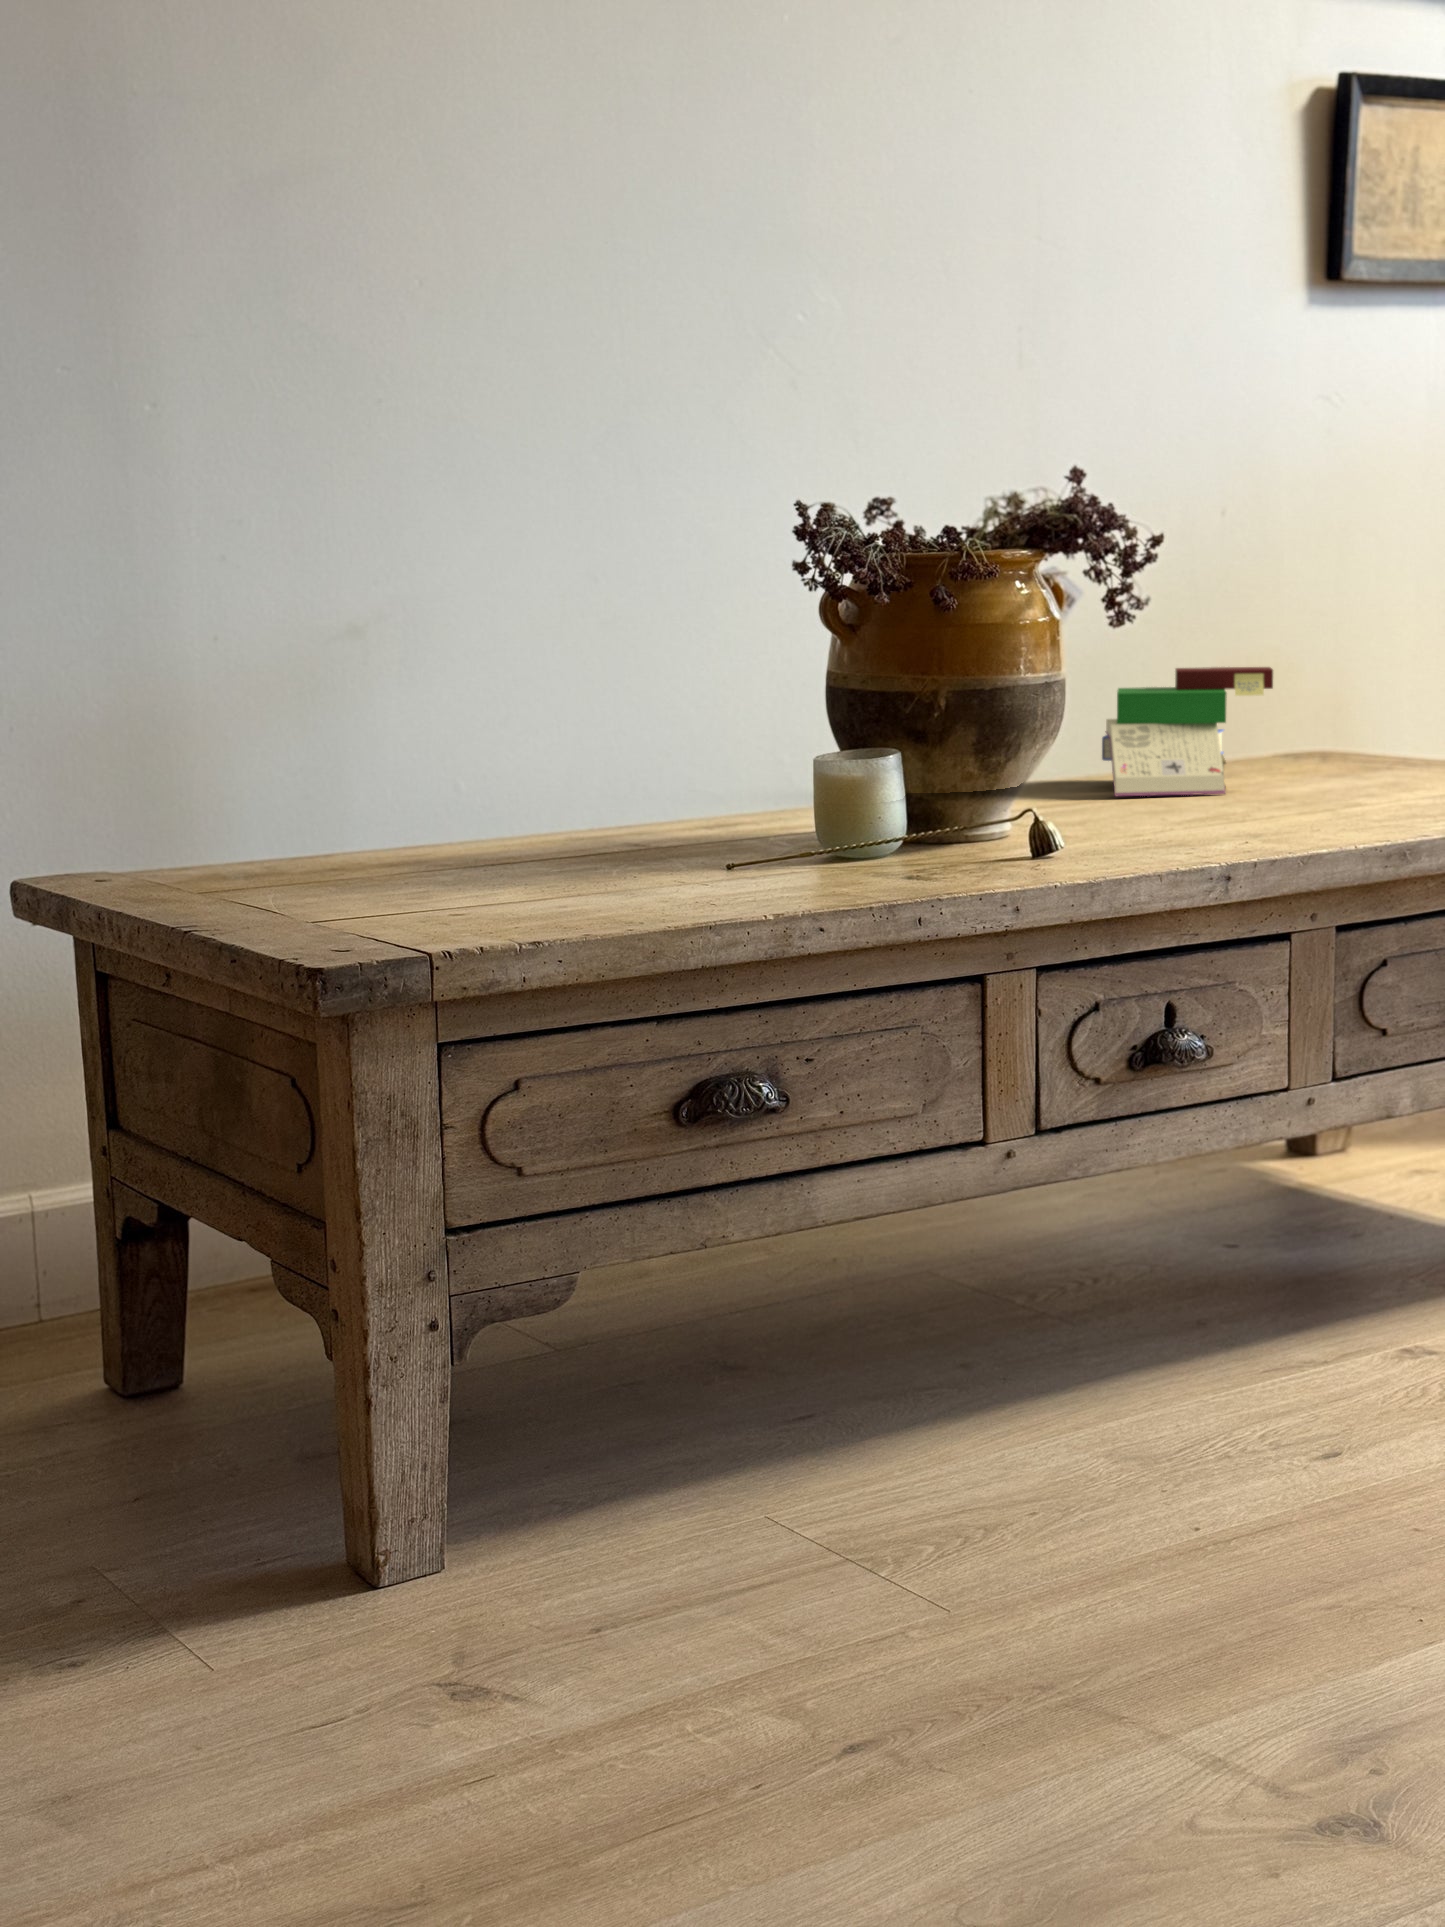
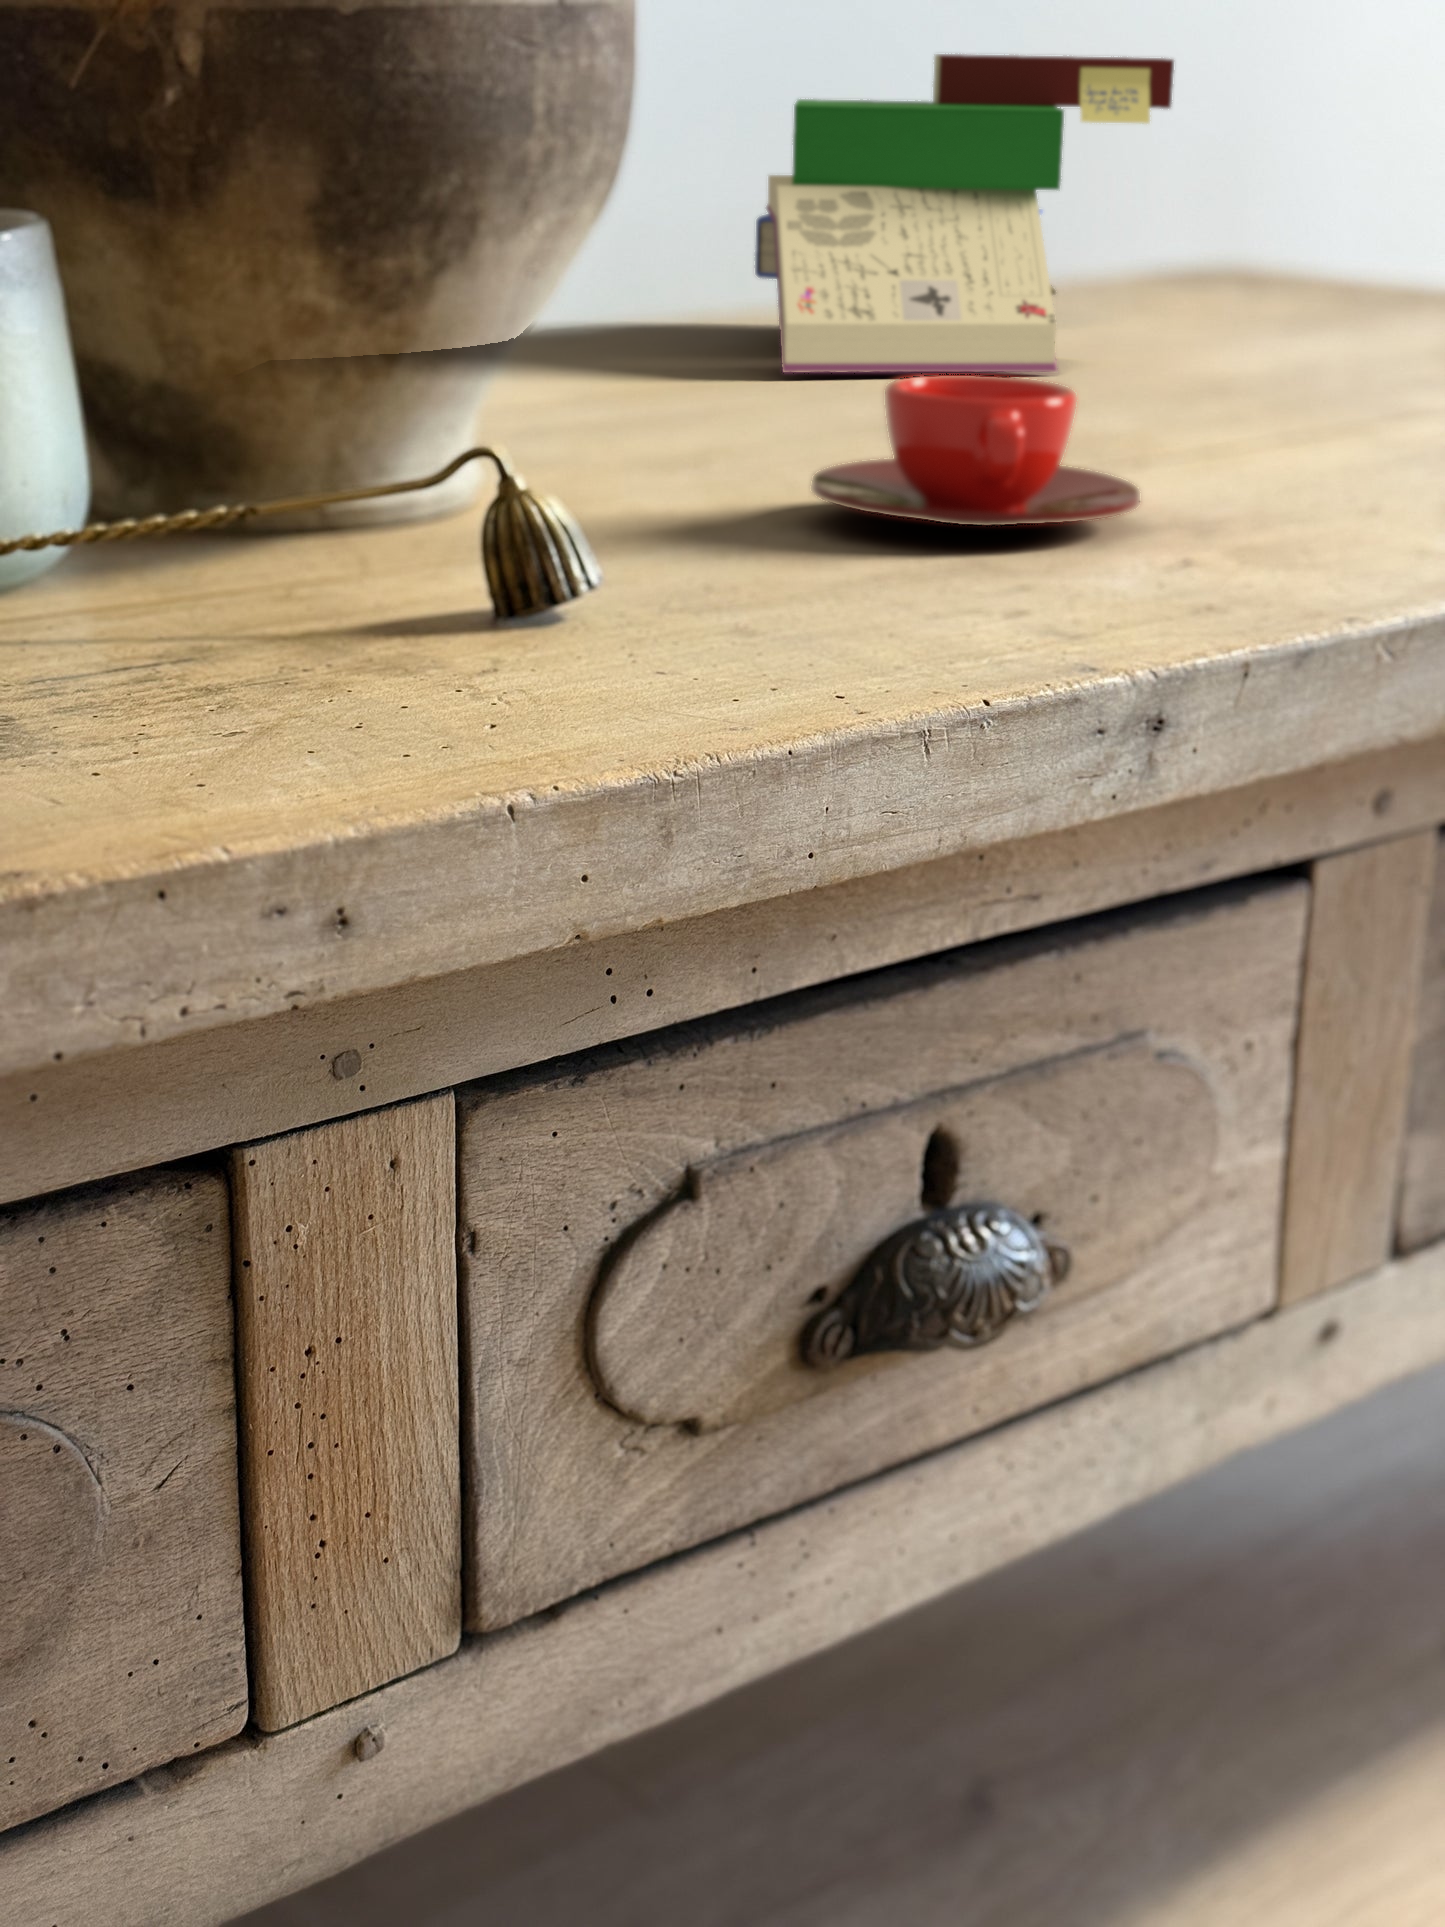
teacup: none [1127,789,1235,835] -> present [812,375,1140,526]

